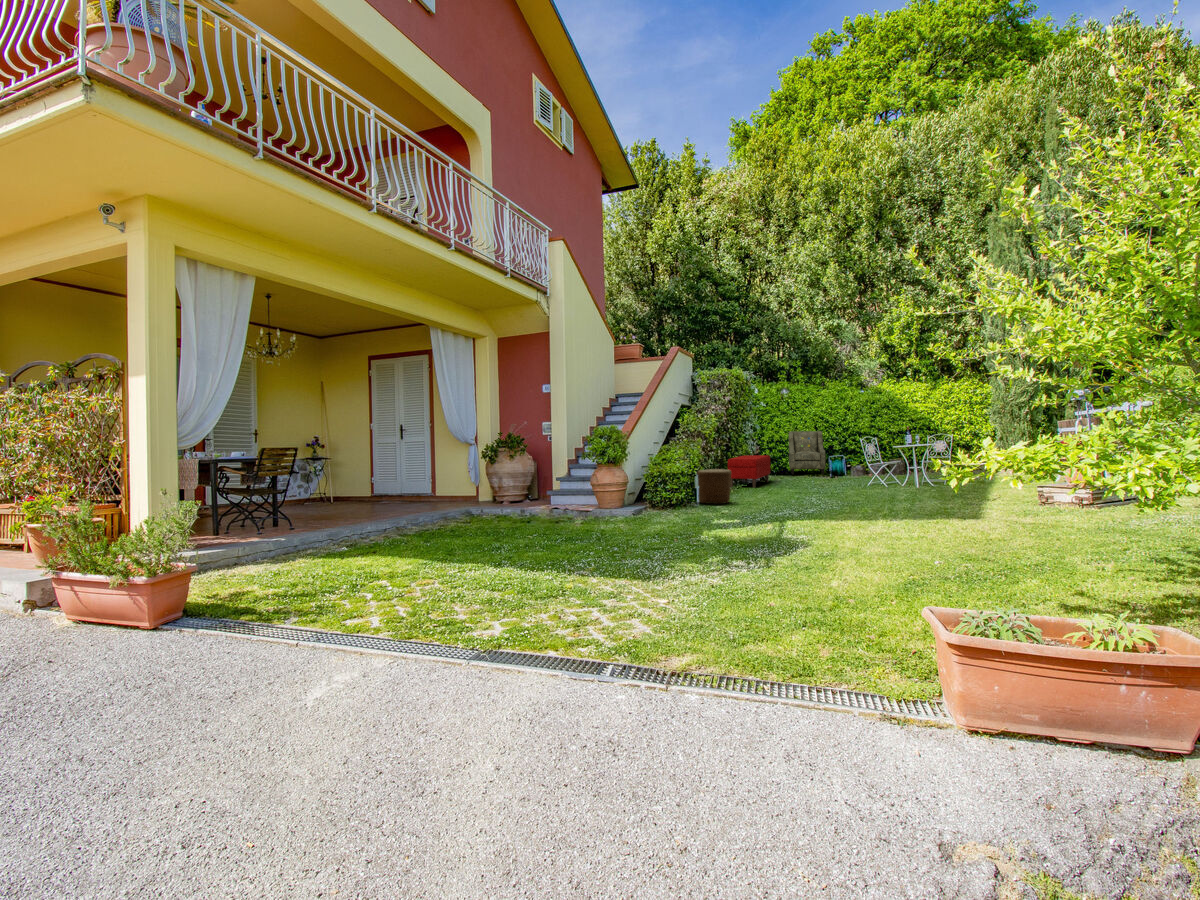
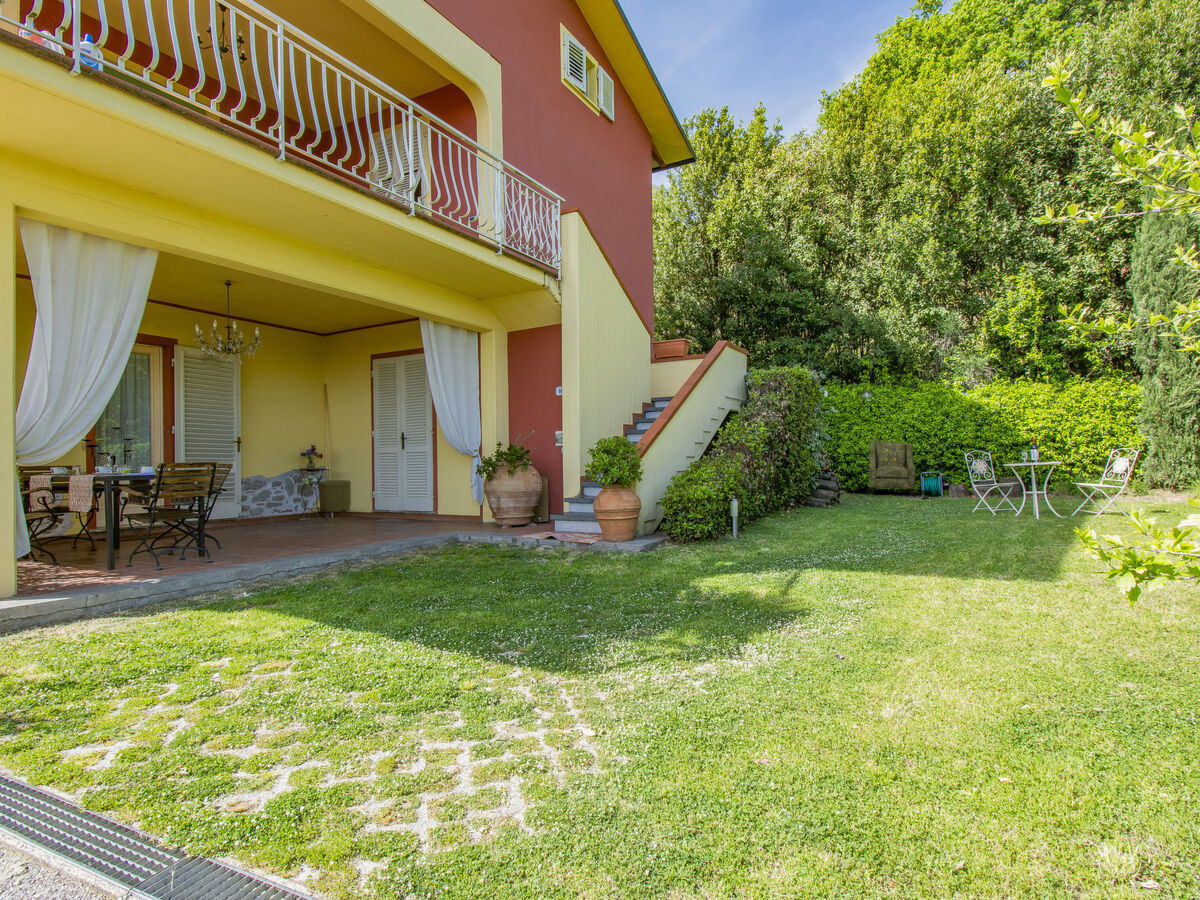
bench: present [728,455,771,488] -> none [784,472,841,514]
woven basket: present [697,469,731,504] -> present [318,480,351,512]

